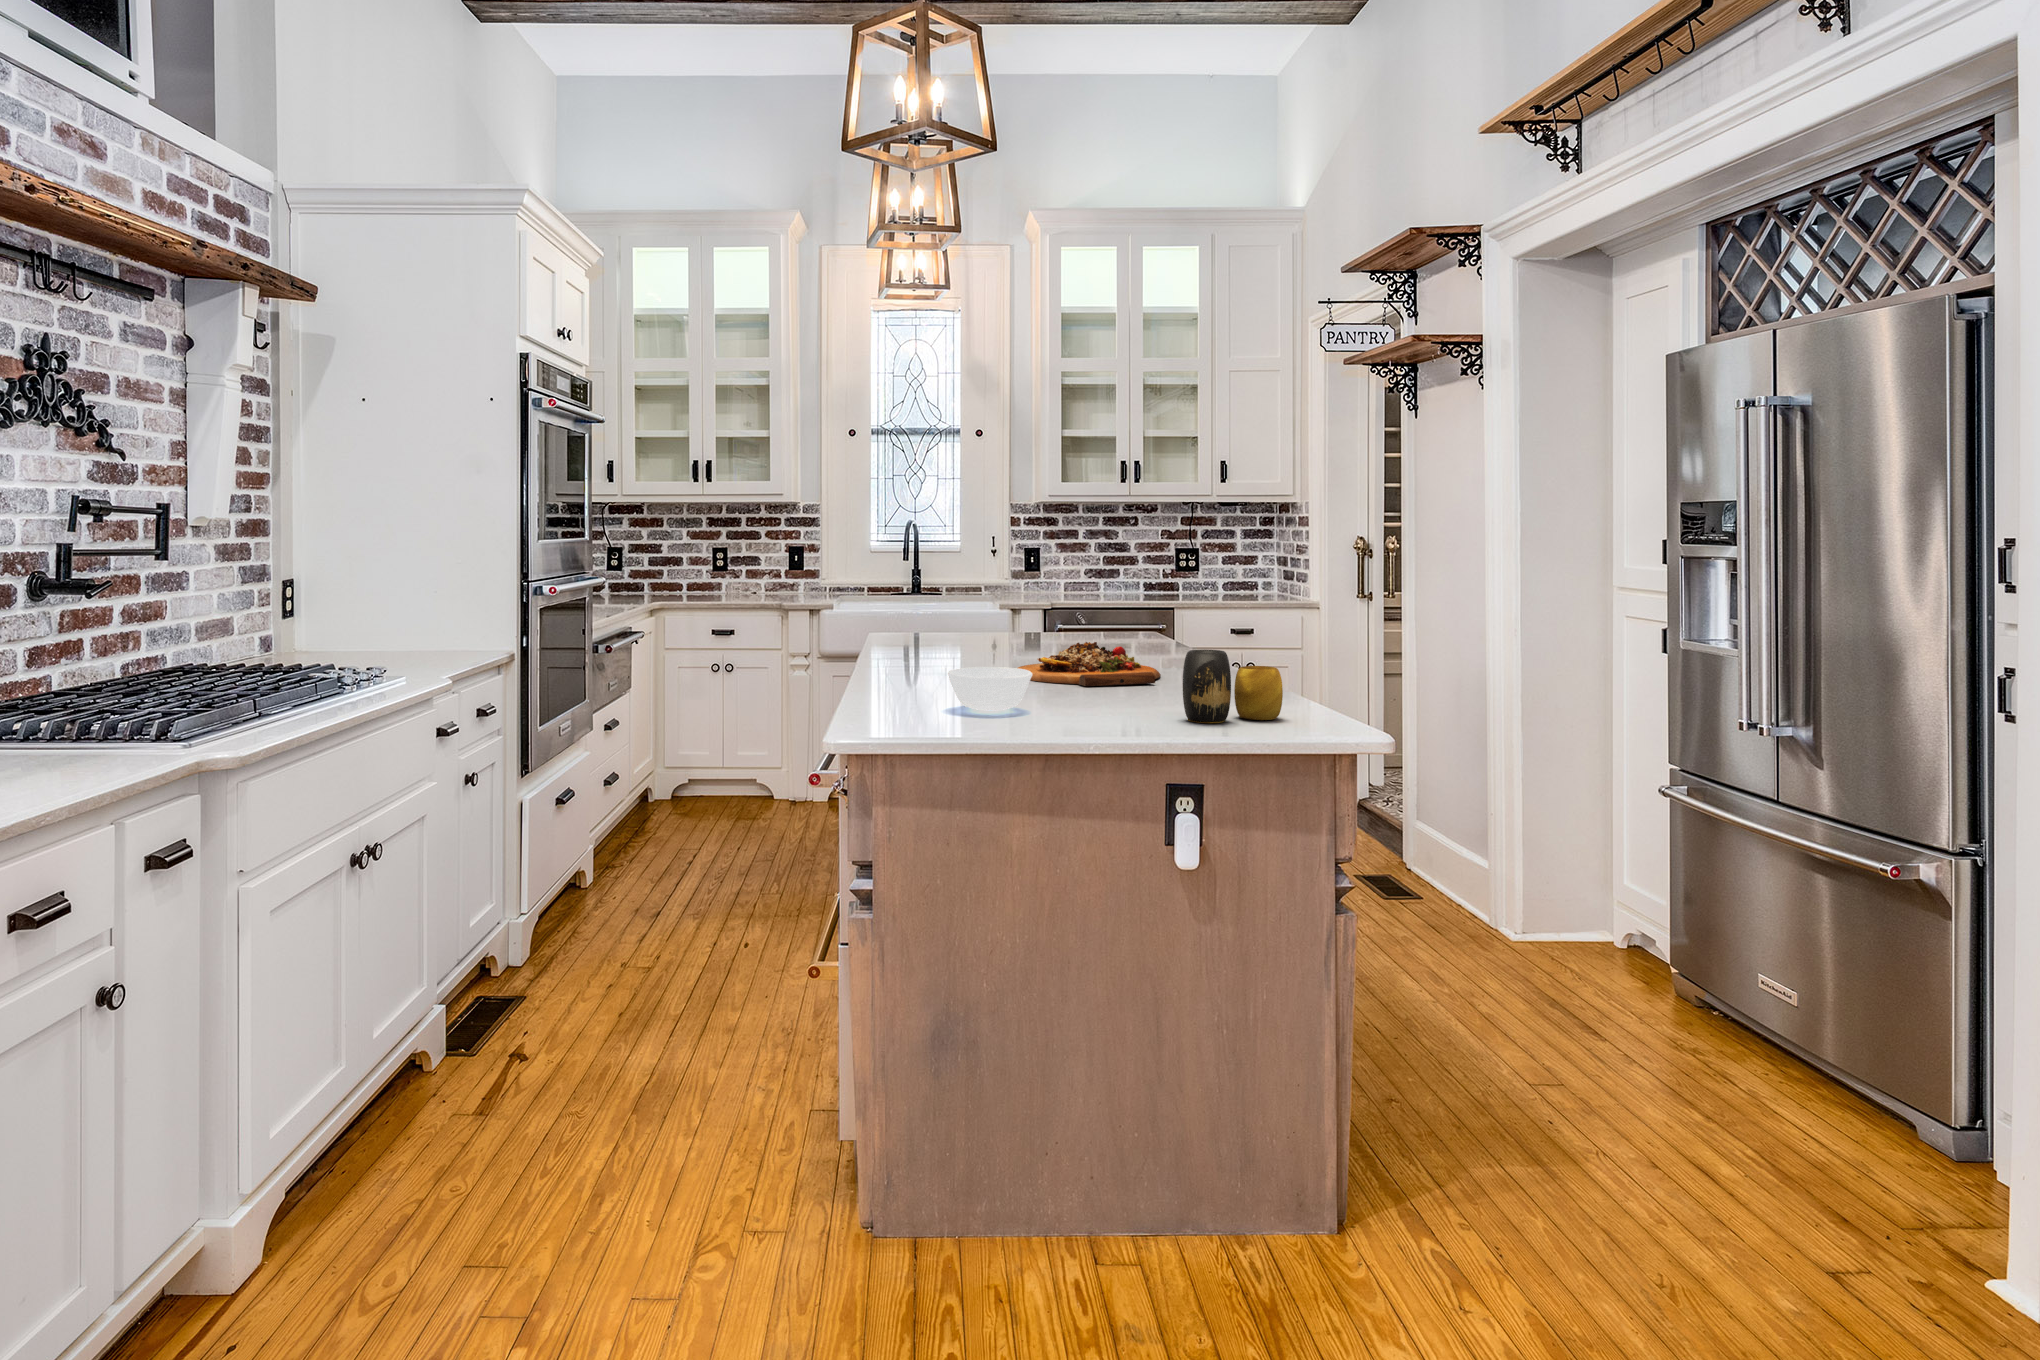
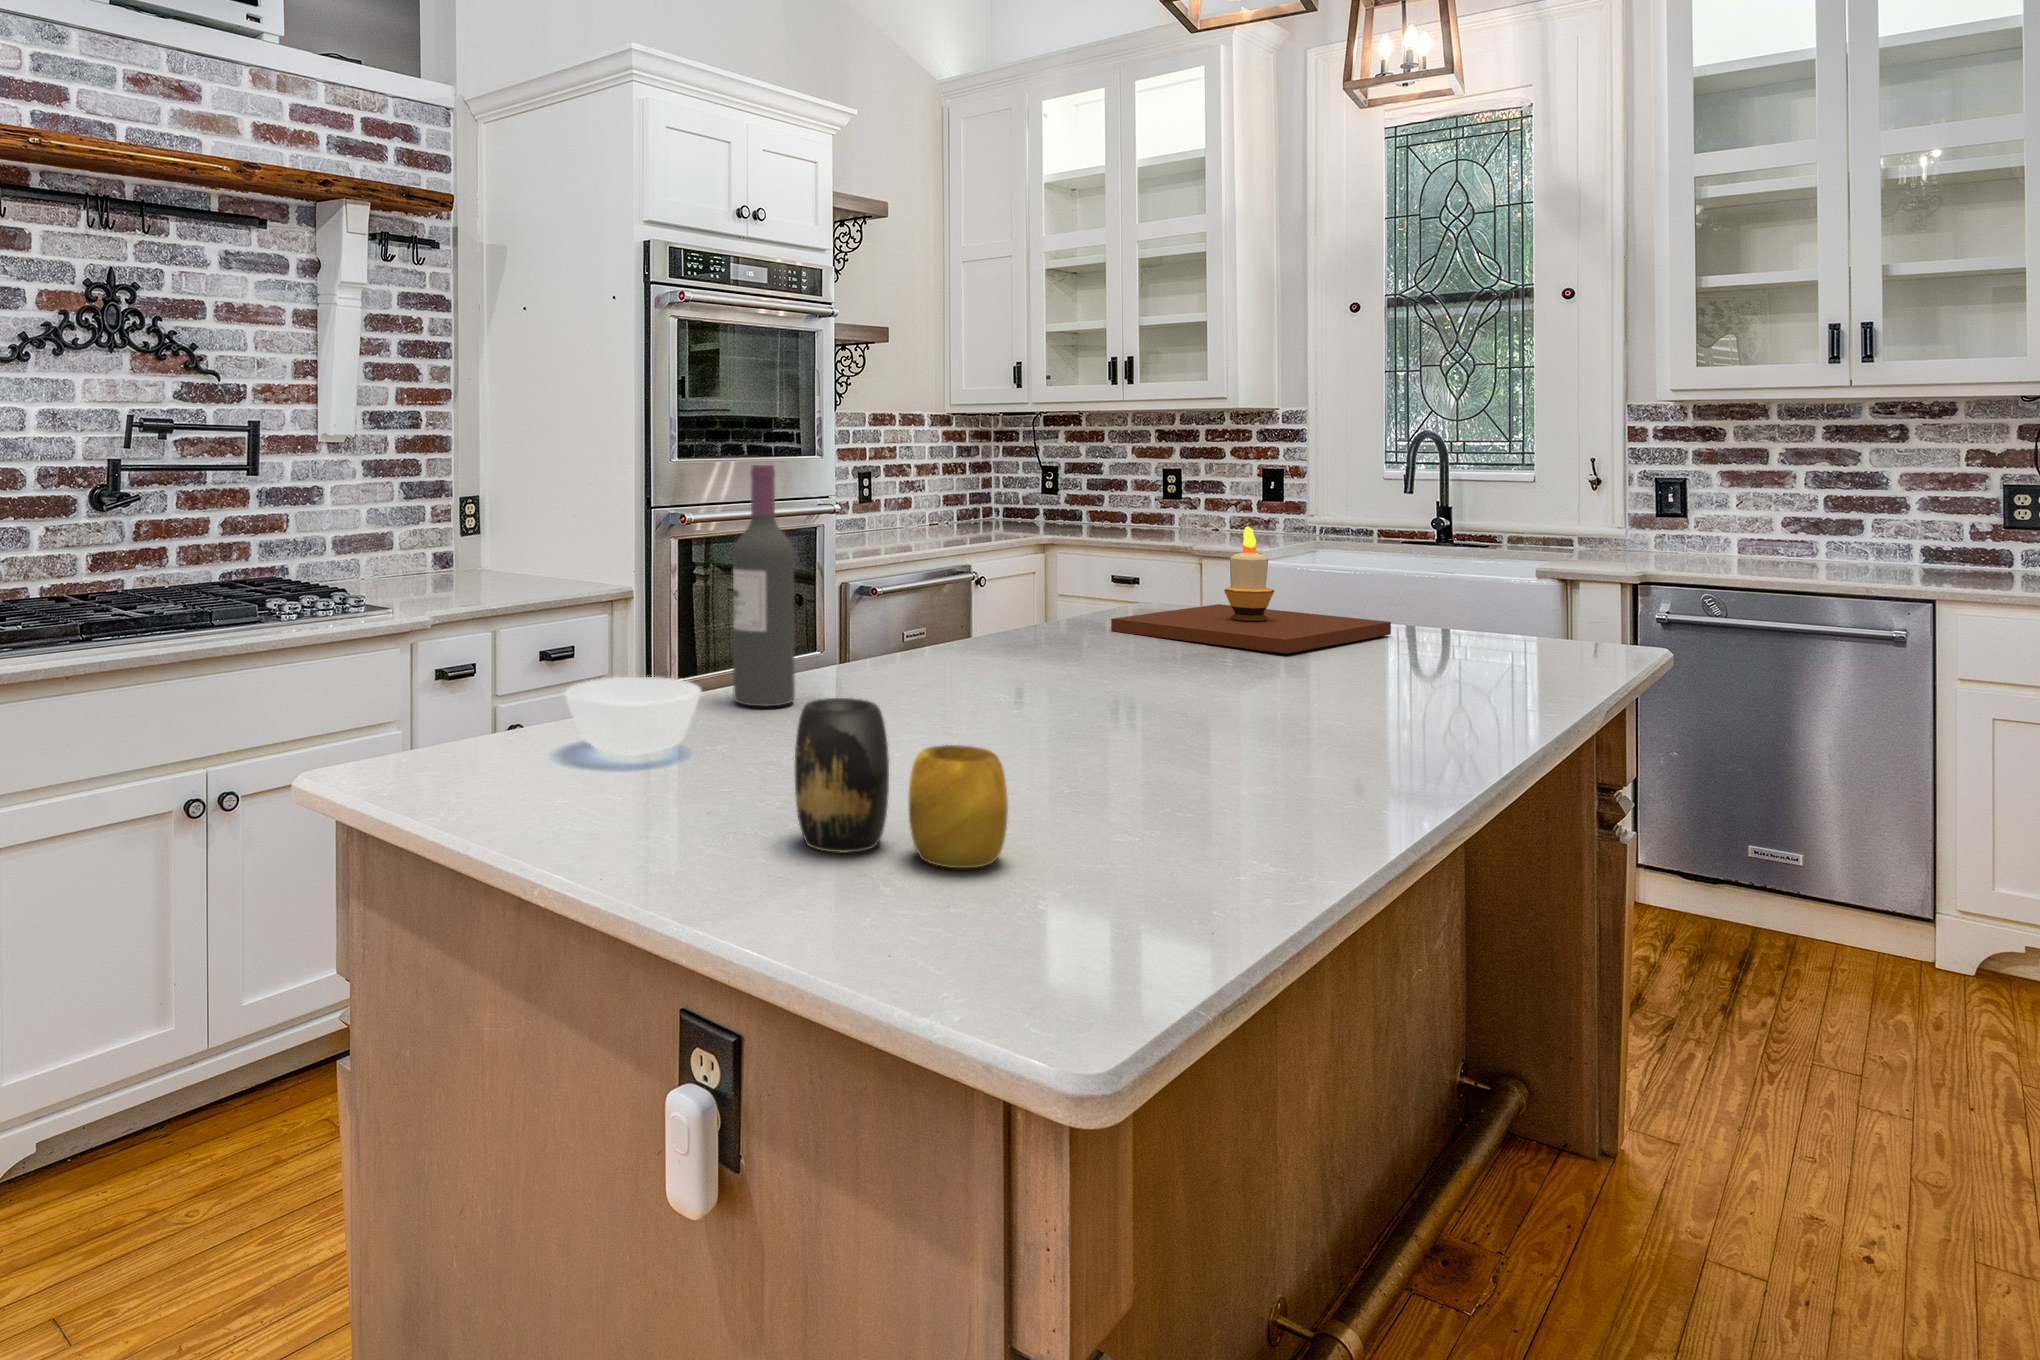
wine bottle: none [928,537,967,689] -> present [733,465,795,707]
candle: none [954,575,1079,646] -> present [1111,527,1391,654]
cutting board: present [1018,642,1161,686] -> none [935,652,1201,746]

